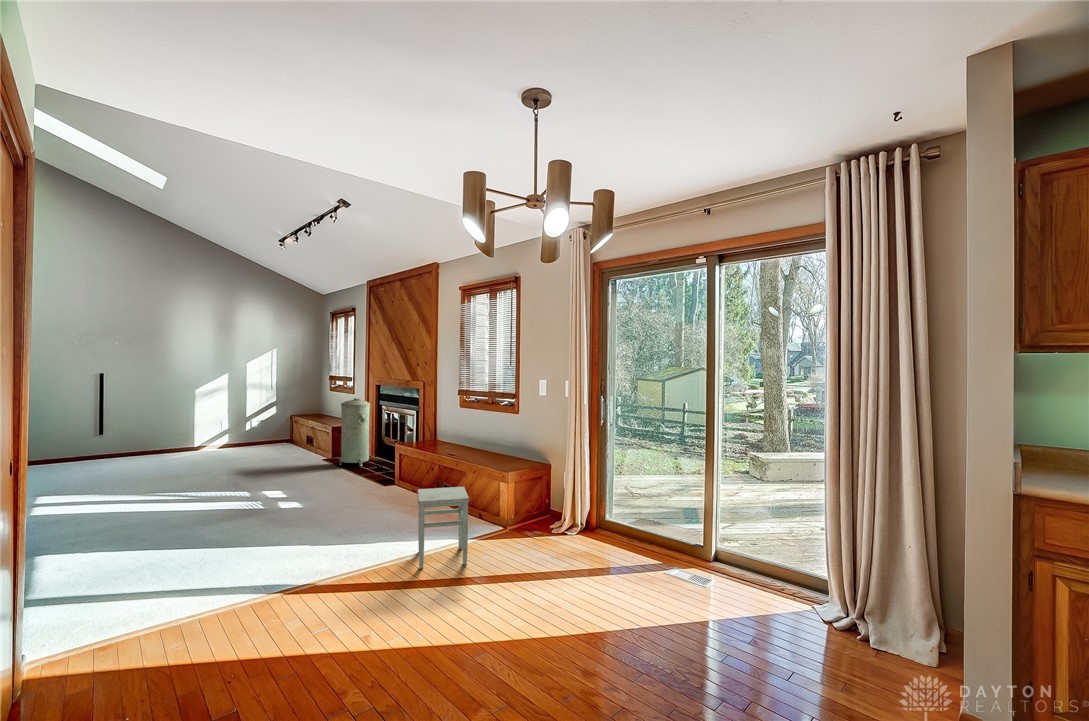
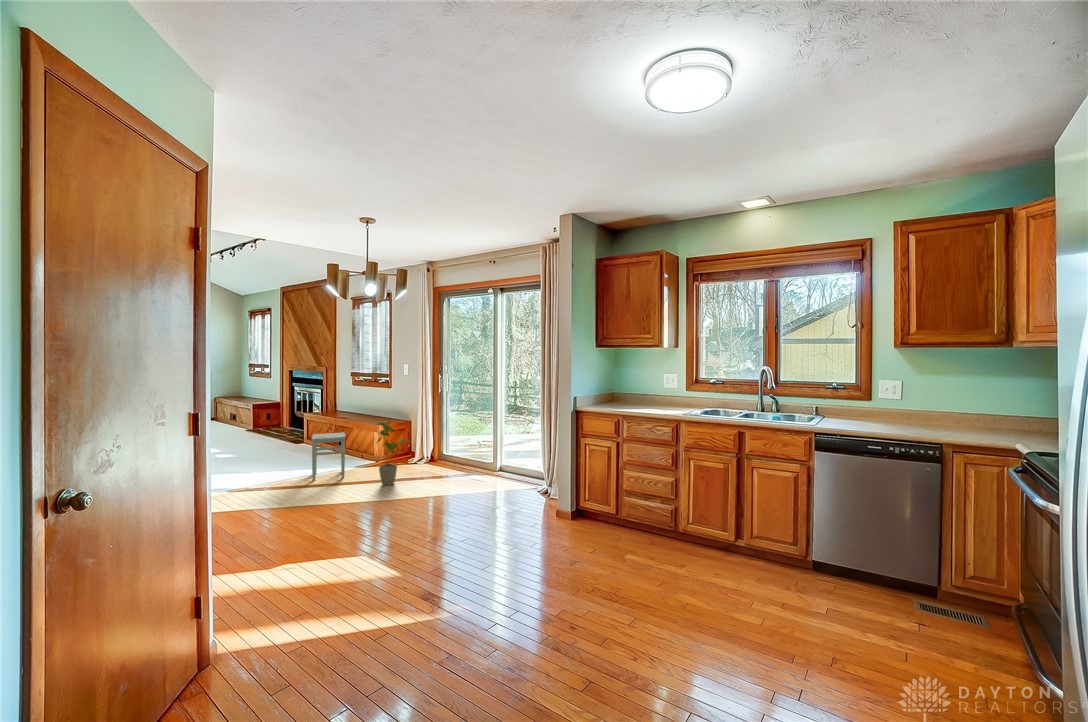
trash can: present [339,398,370,466] -> none [259,381,284,434]
house plant: none [524,479,583,589] -> present [377,421,409,485]

